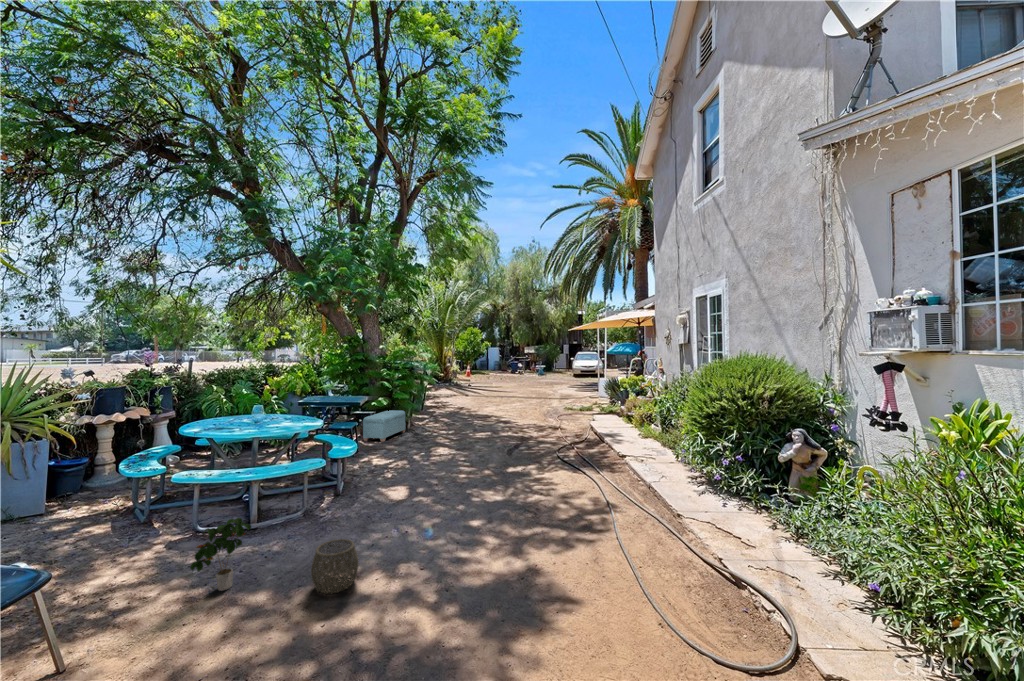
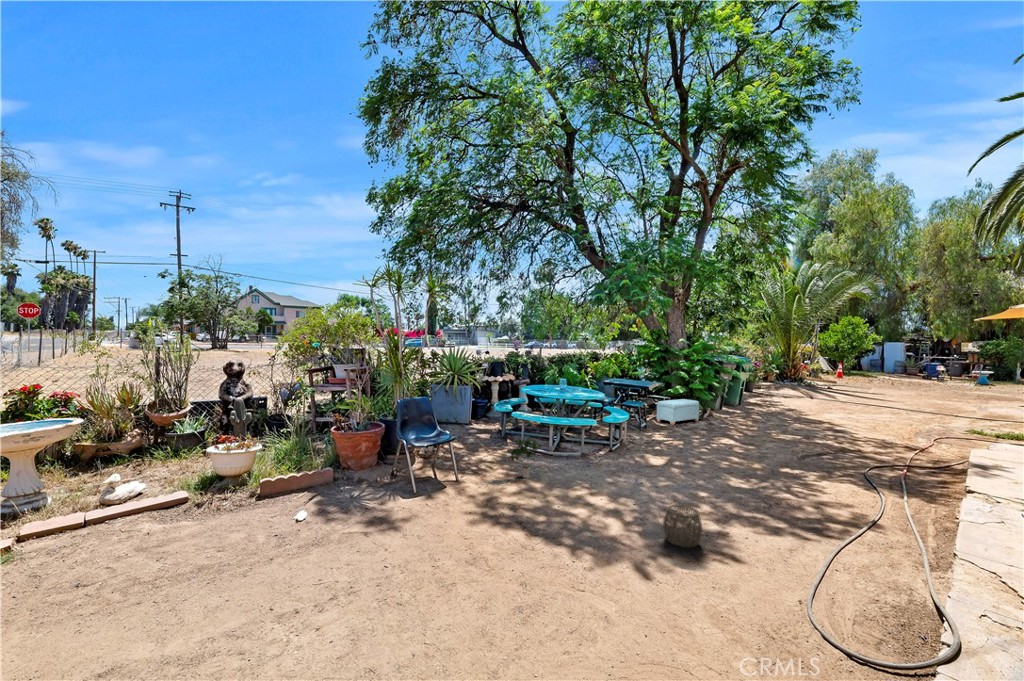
woven basket: present [311,539,359,594] -> present [663,504,702,548]

